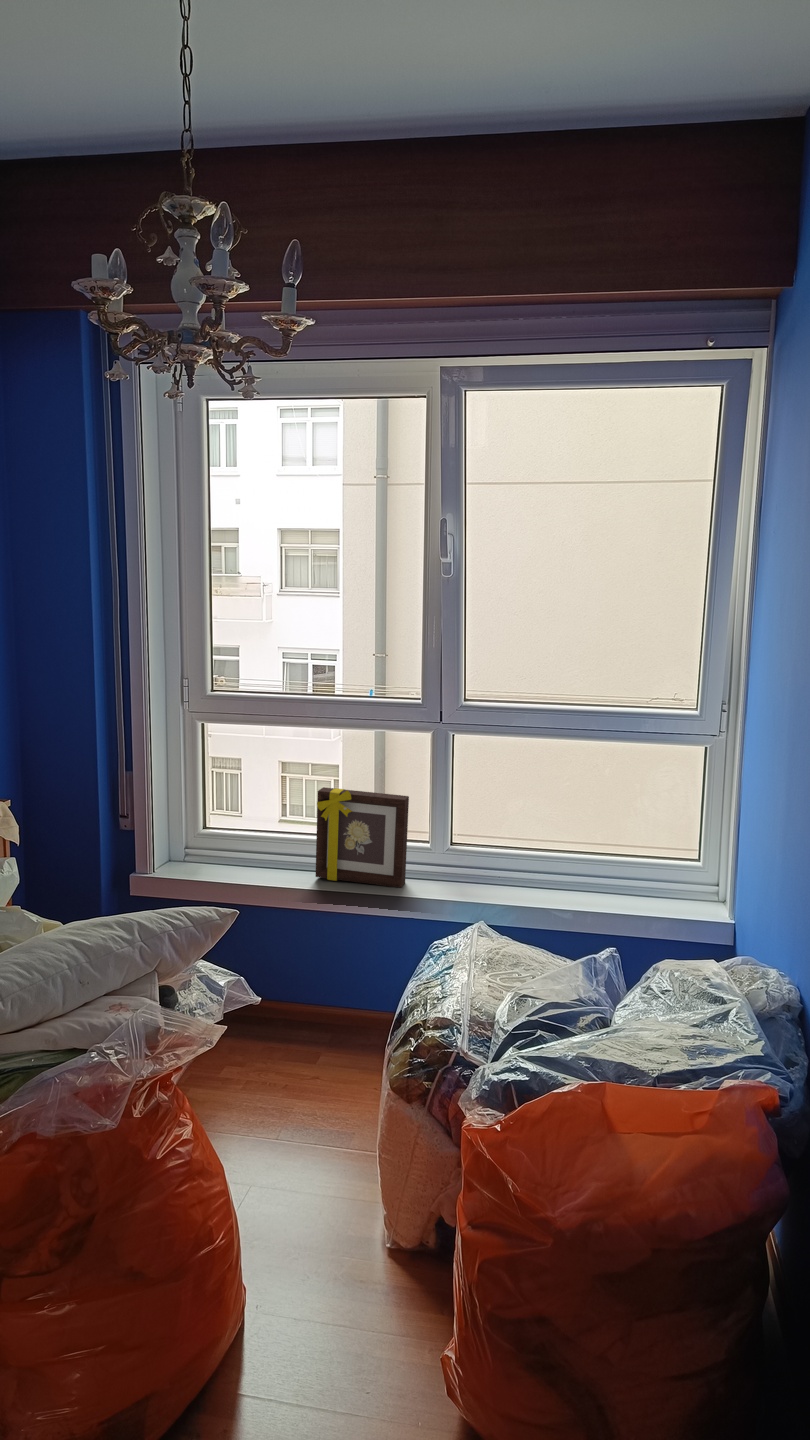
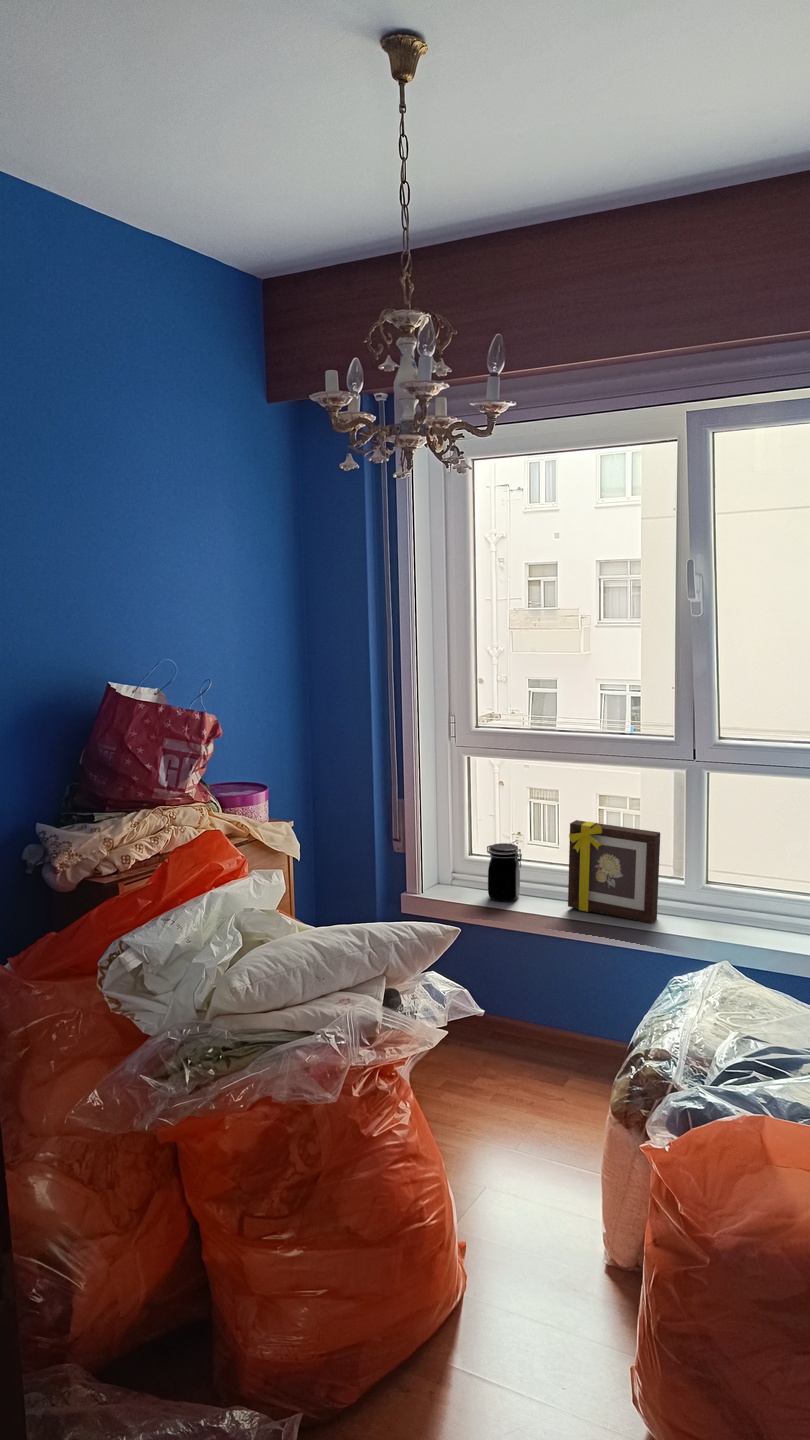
jar: none [227,815,266,877] -> present [487,843,522,902]

